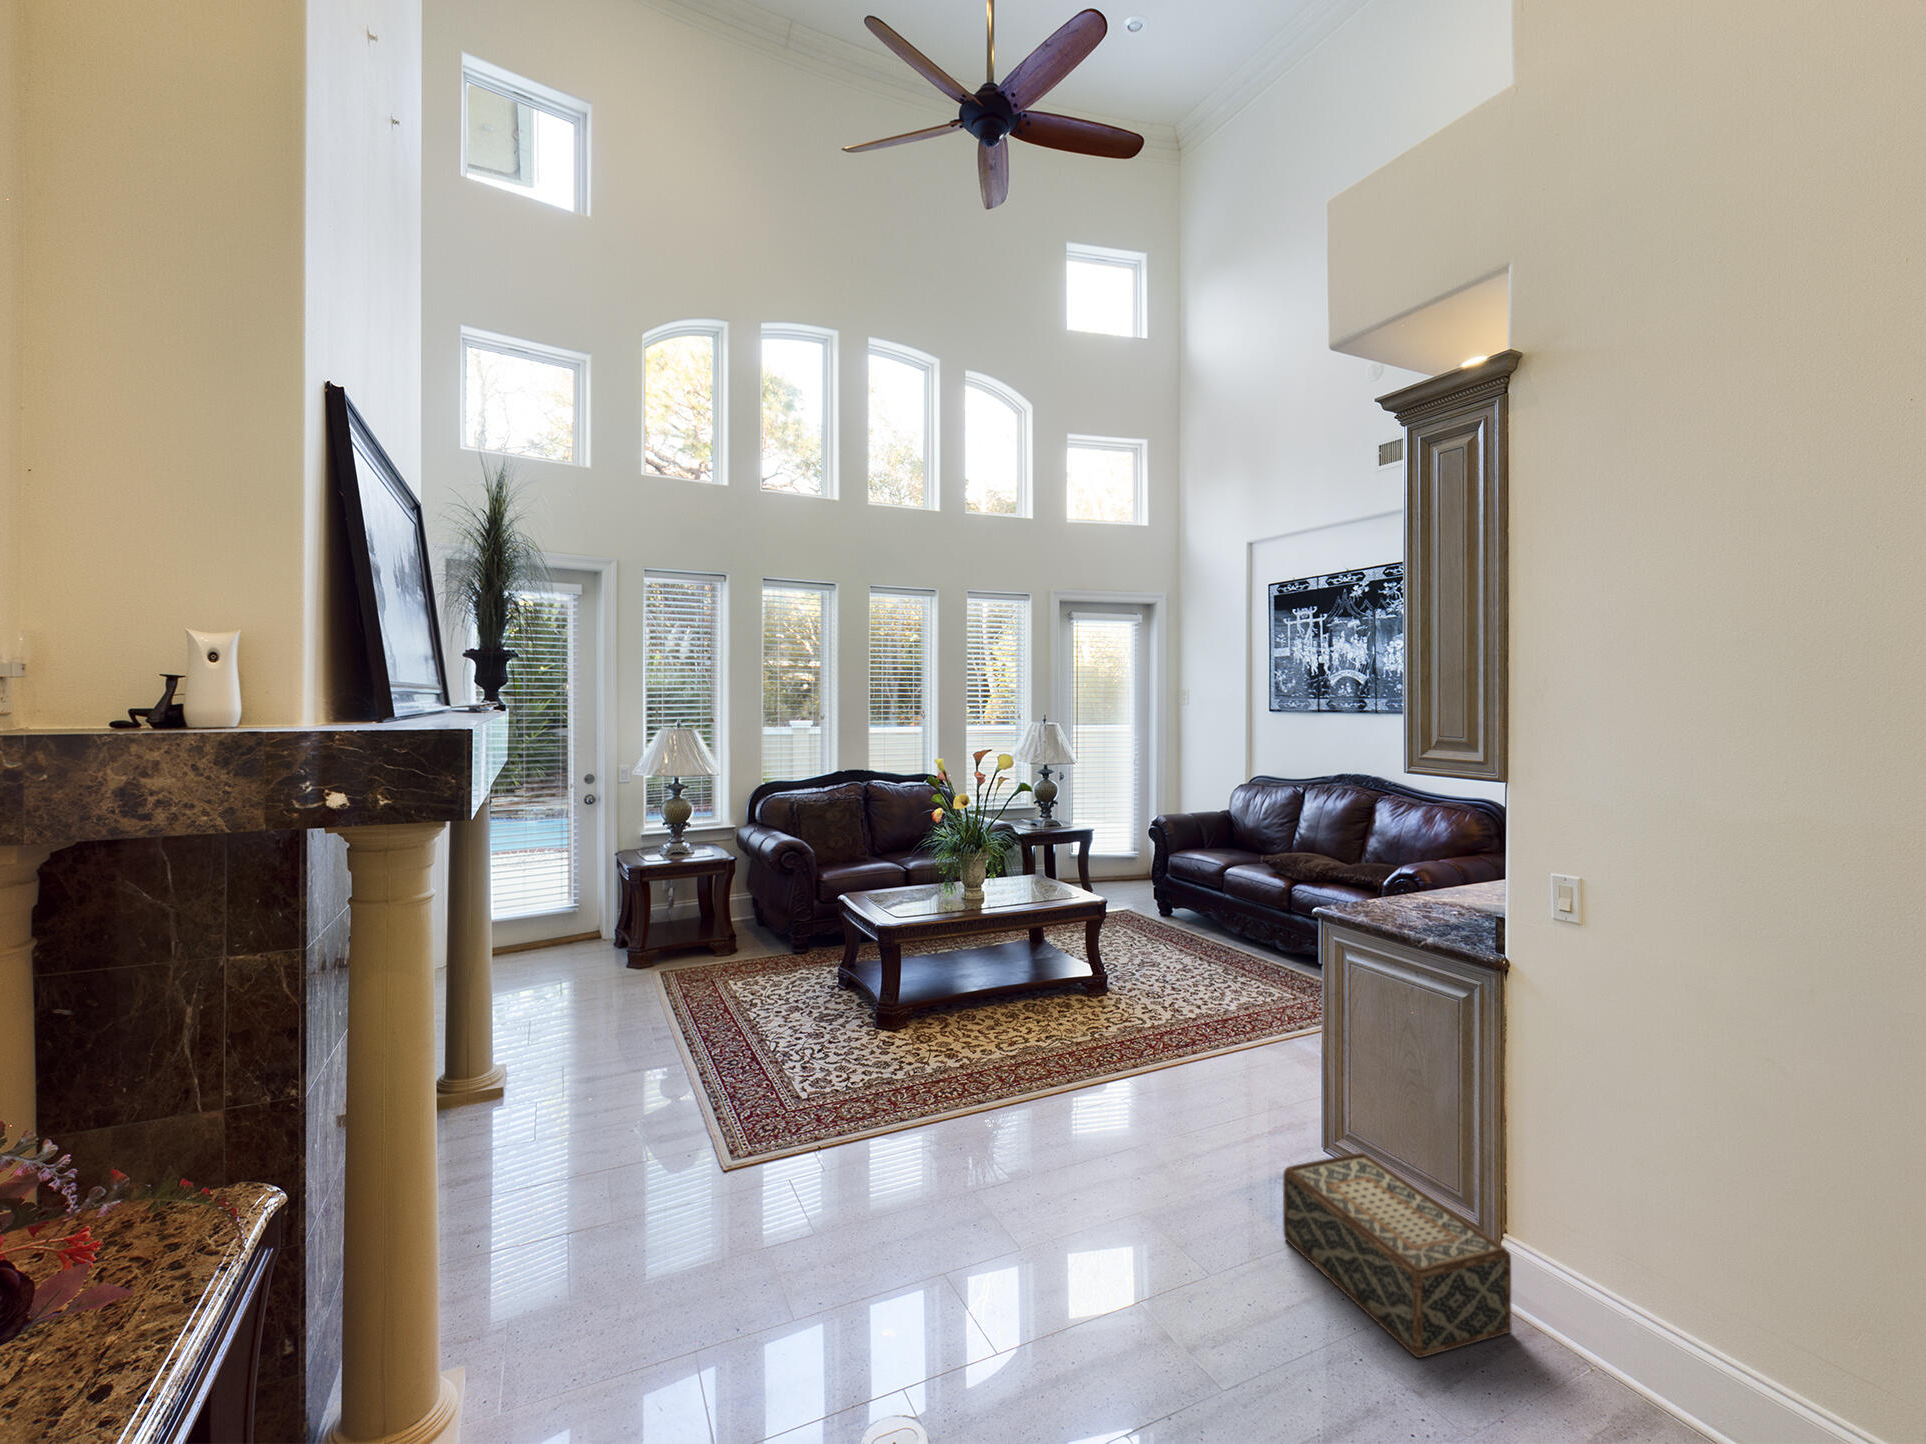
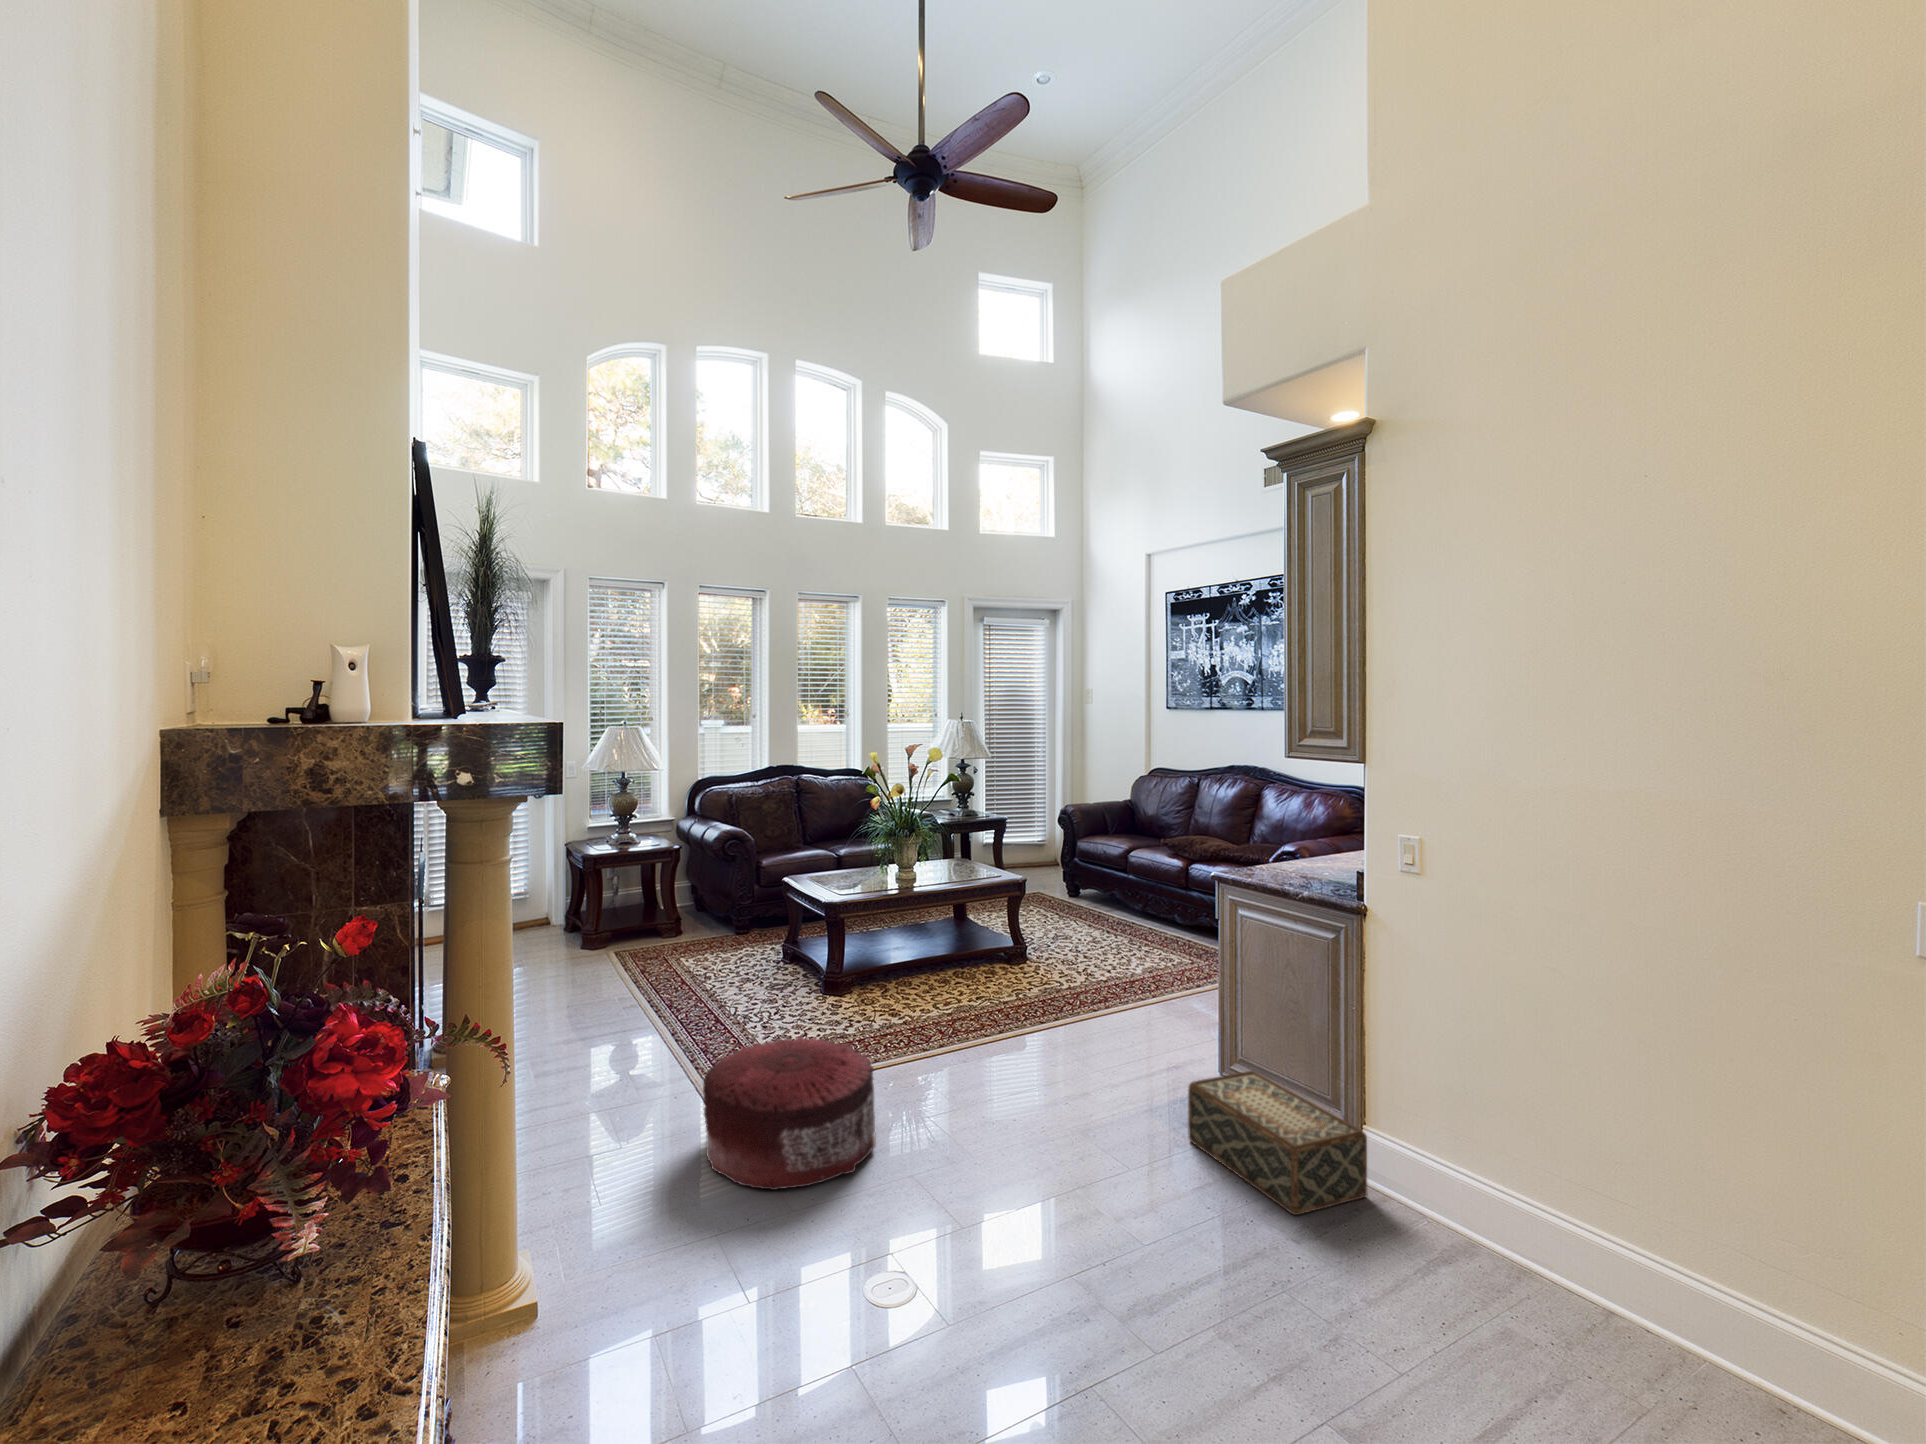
pouf: none [697,1091,906,1293] -> present [703,1035,876,1190]

